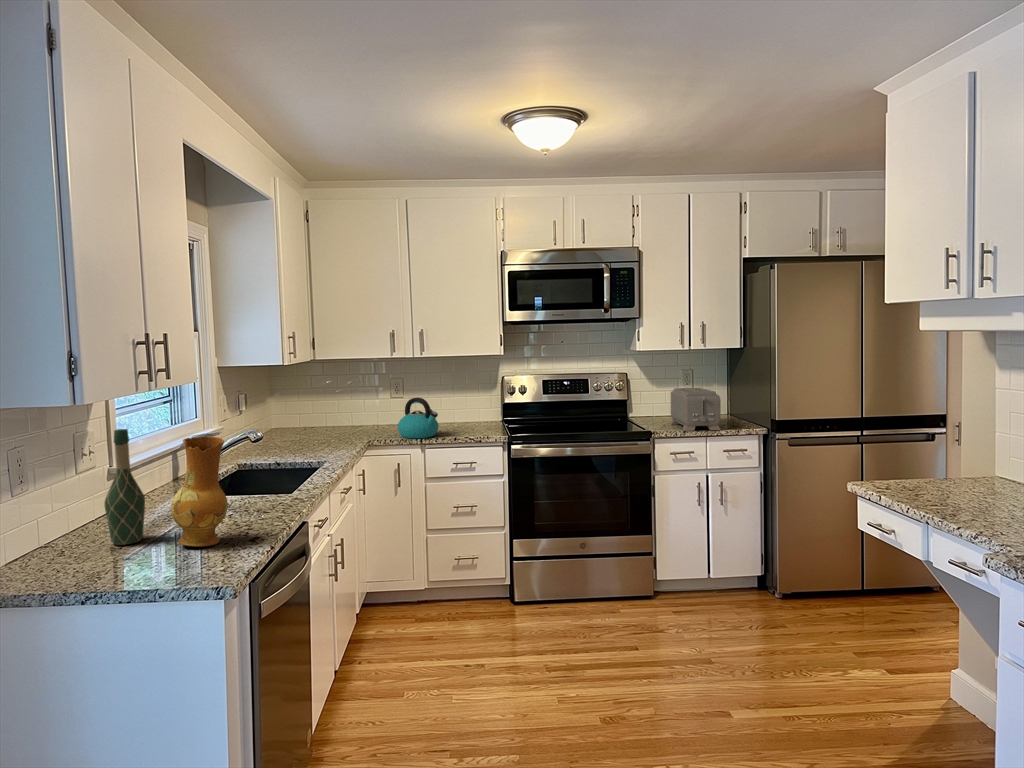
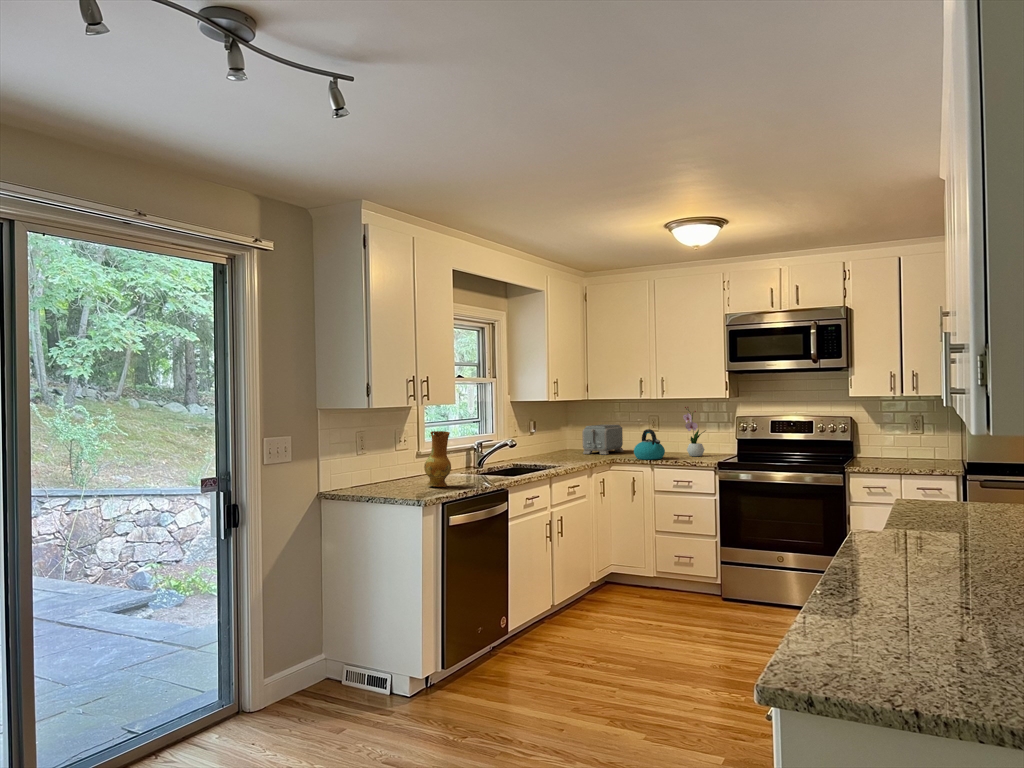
flower arrangement: none [449,365,475,428] -> present [683,407,705,456]
toaster: present [670,388,721,431] -> present [582,425,623,454]
wine bottle: present [104,429,145,545] -> none [401,426,419,484]

